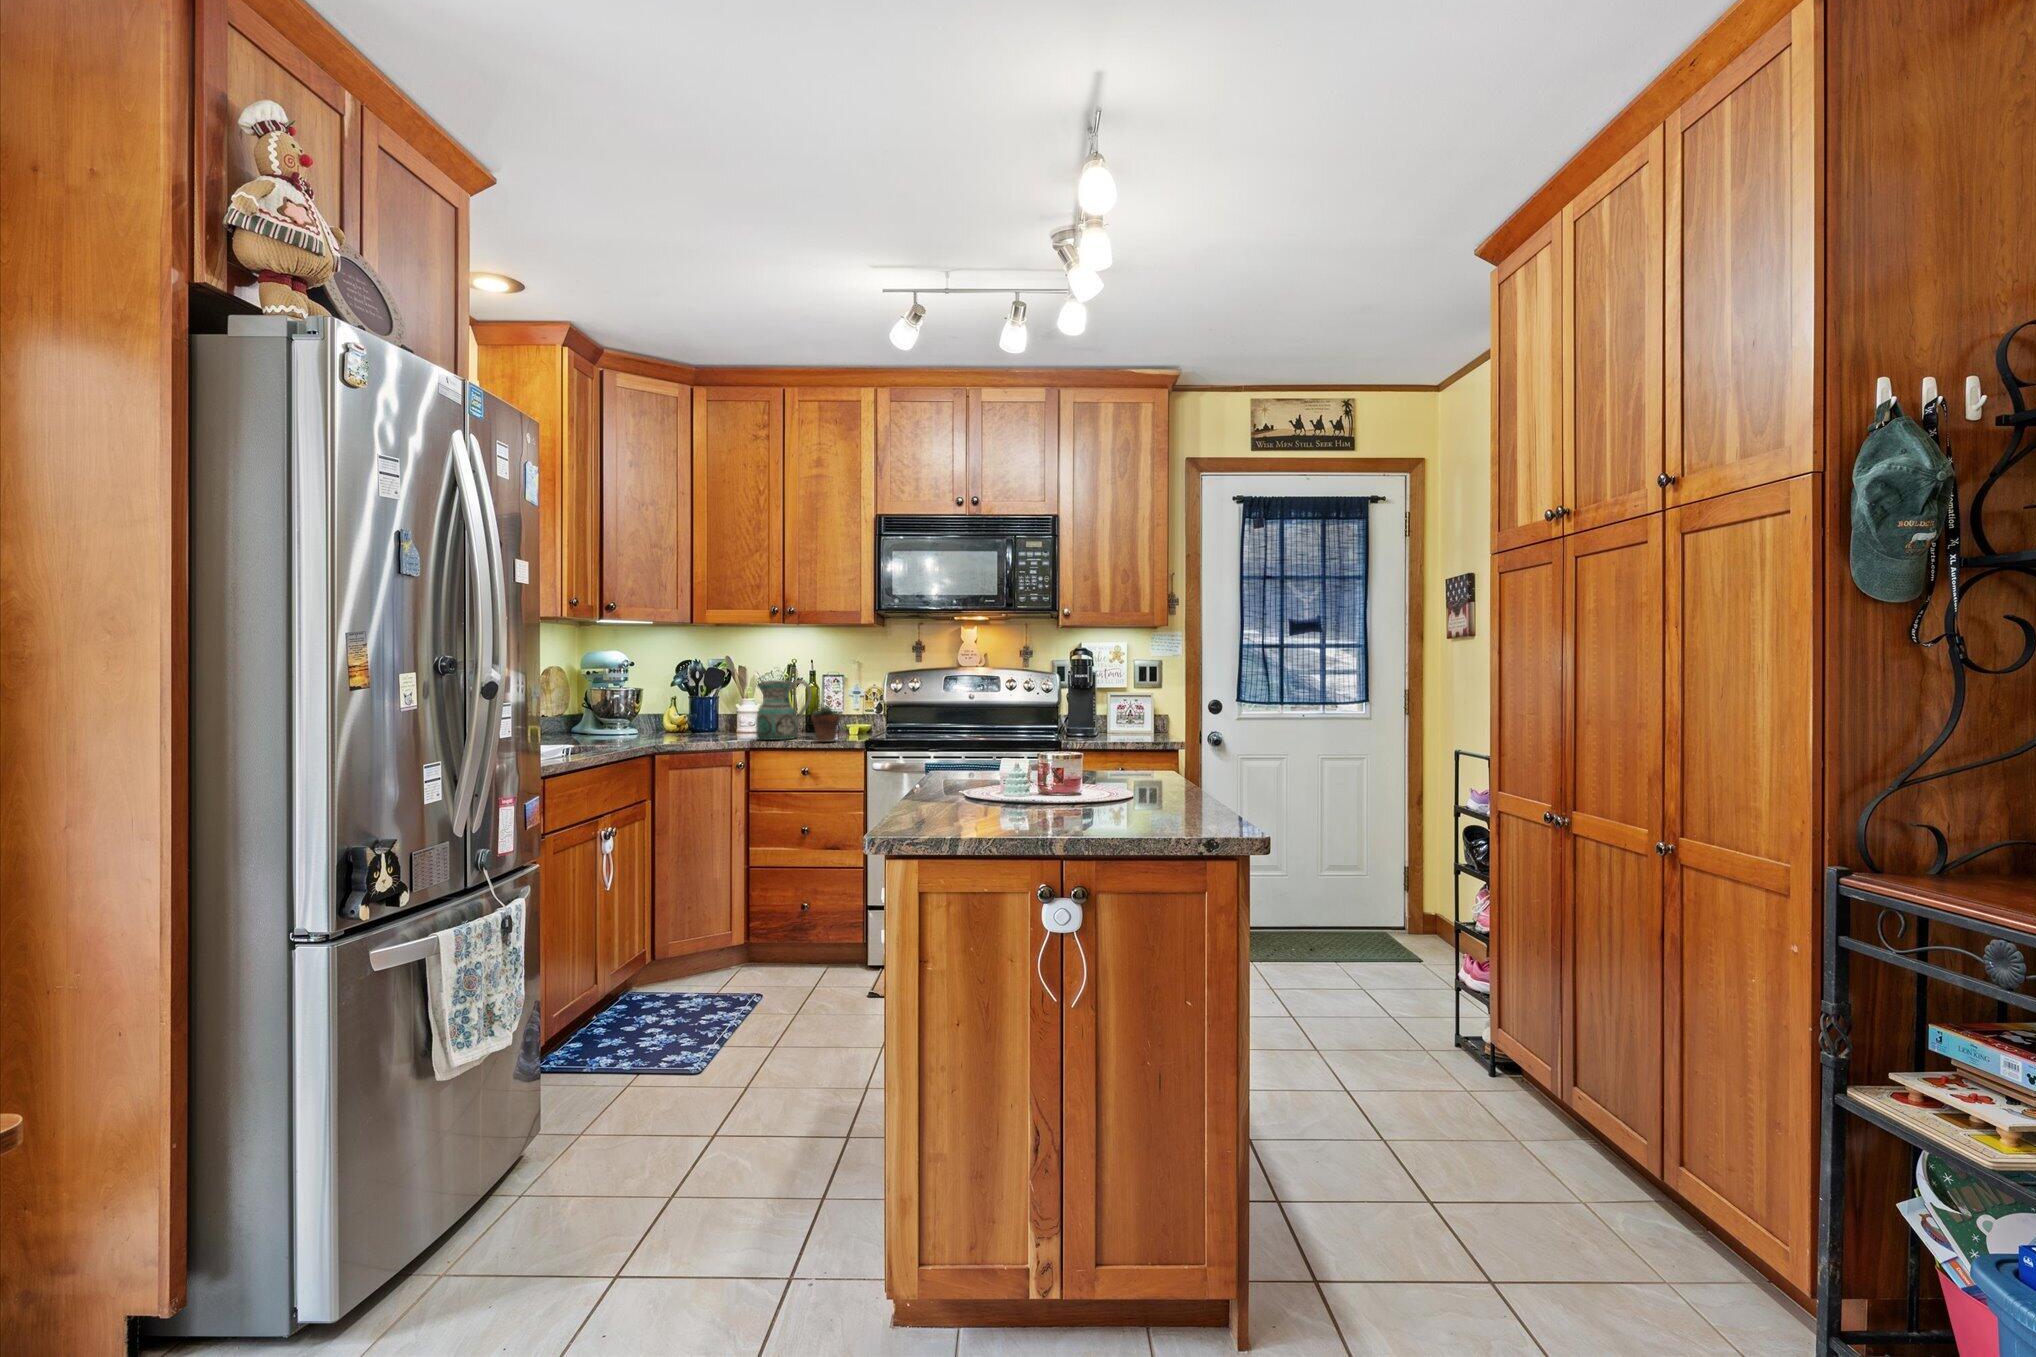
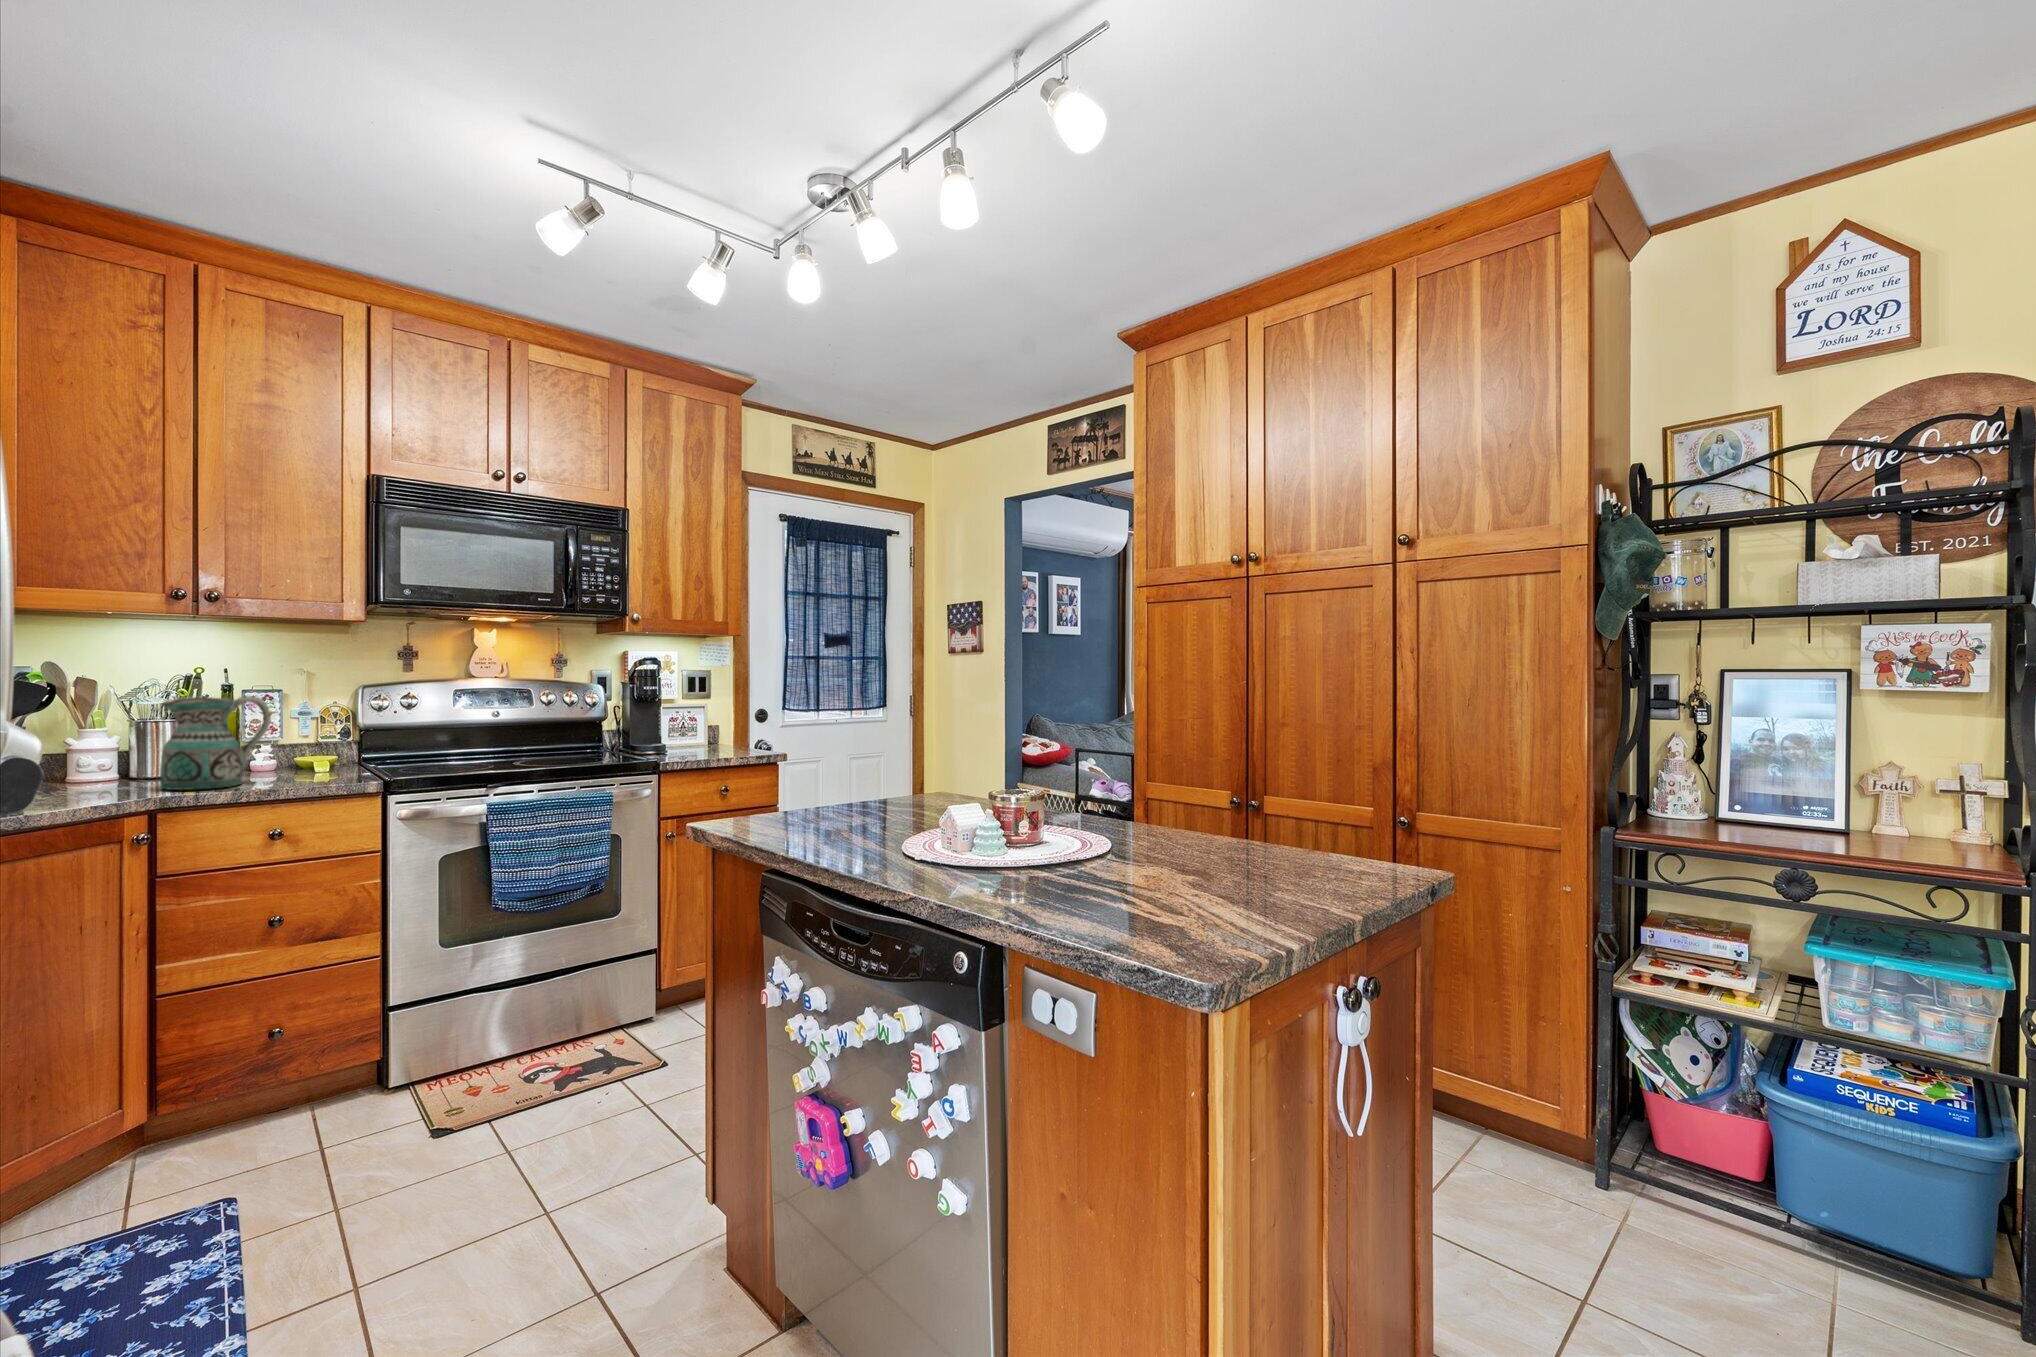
succulent plant: present [811,696,841,742] -> none [289,715,344,787]

